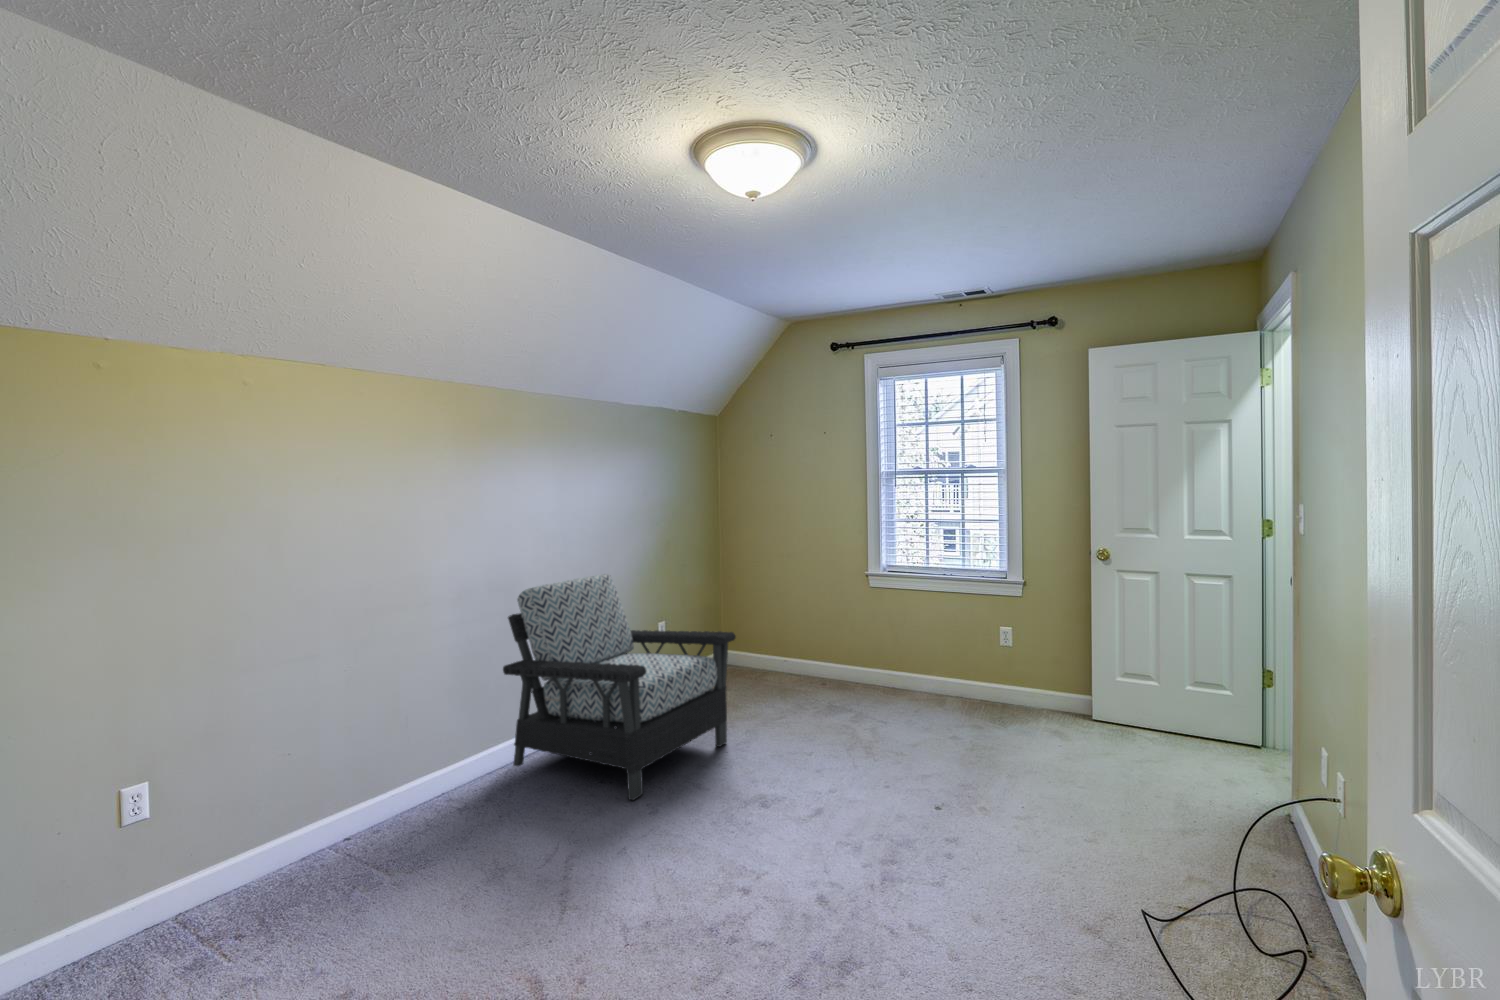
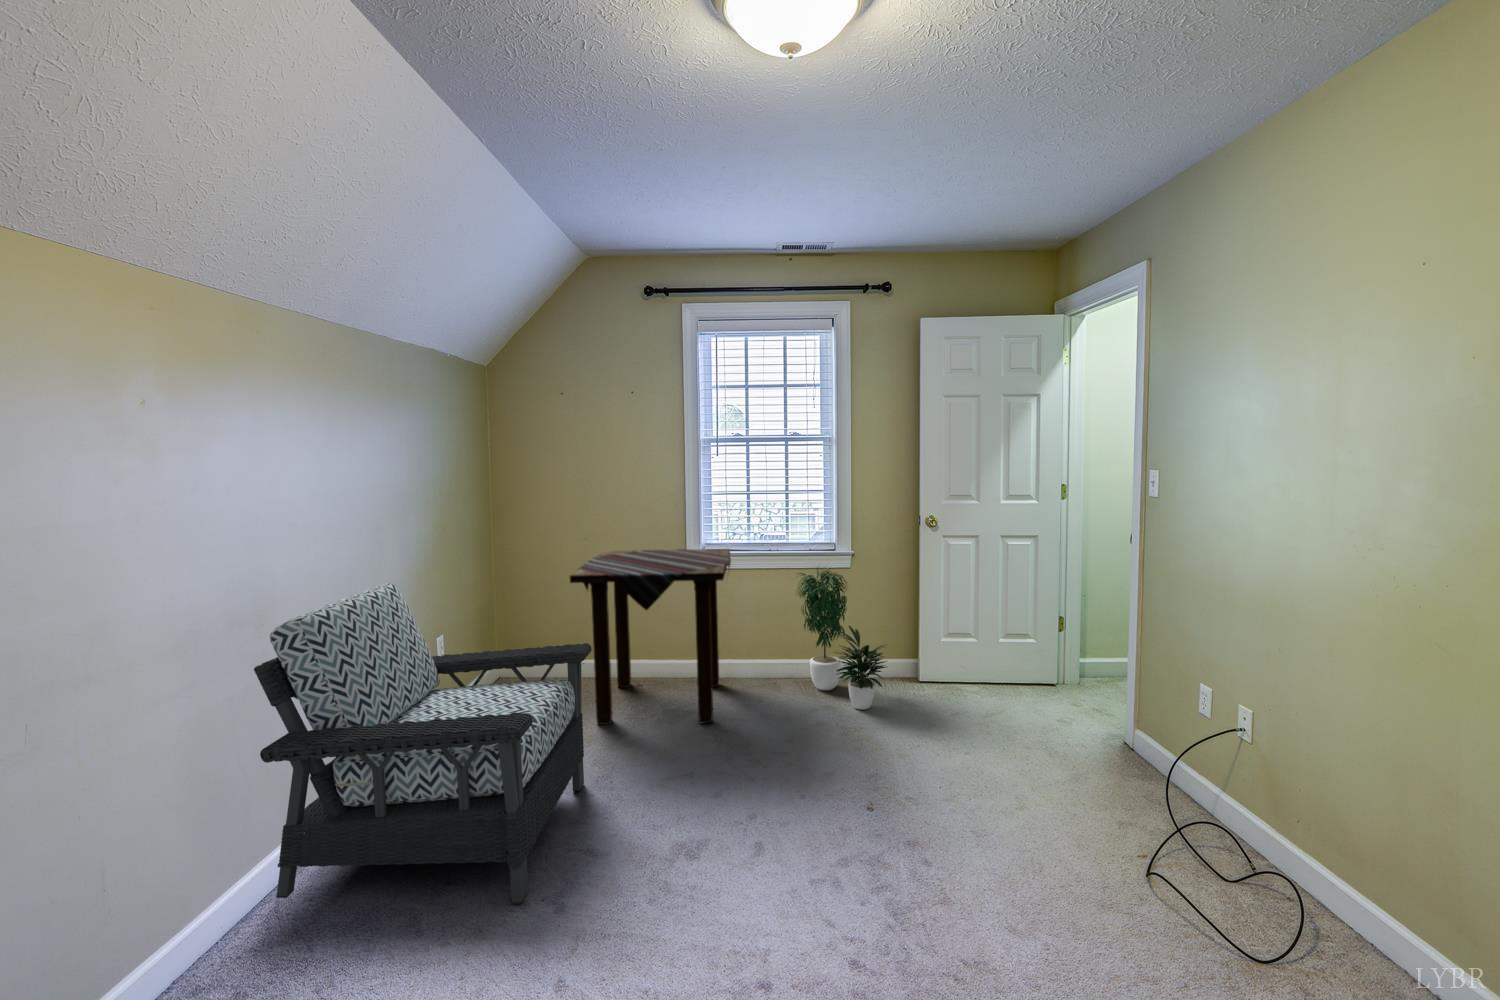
side table: none [746,567,905,721] -> present [570,549,731,725]
potted plant: none [957,588,1033,734] -> present [796,568,887,710]

